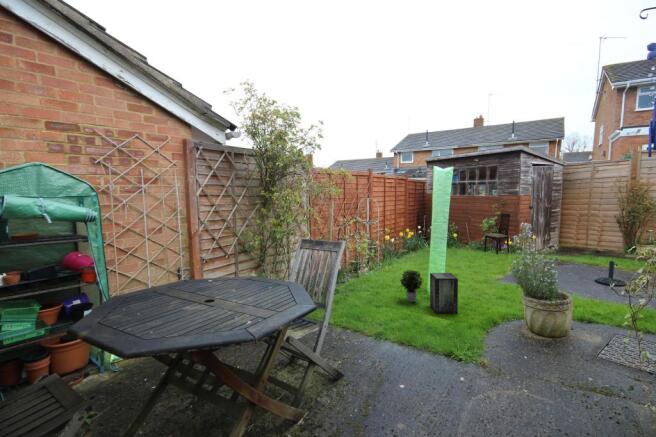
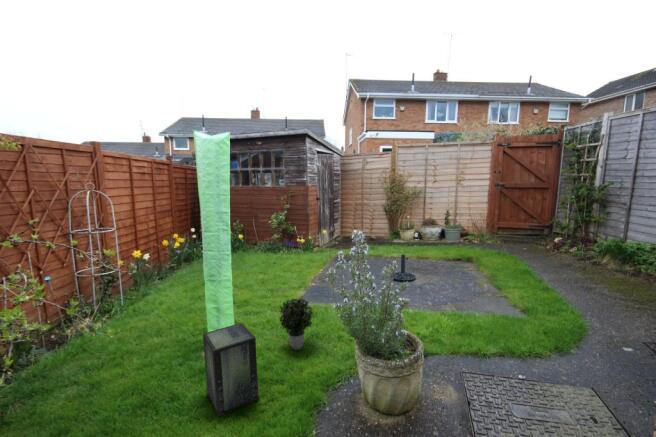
chair: present [484,213,510,254] -> none [275,206,301,255]
potted plant: present [400,270,422,302] -> present [279,299,313,350]

